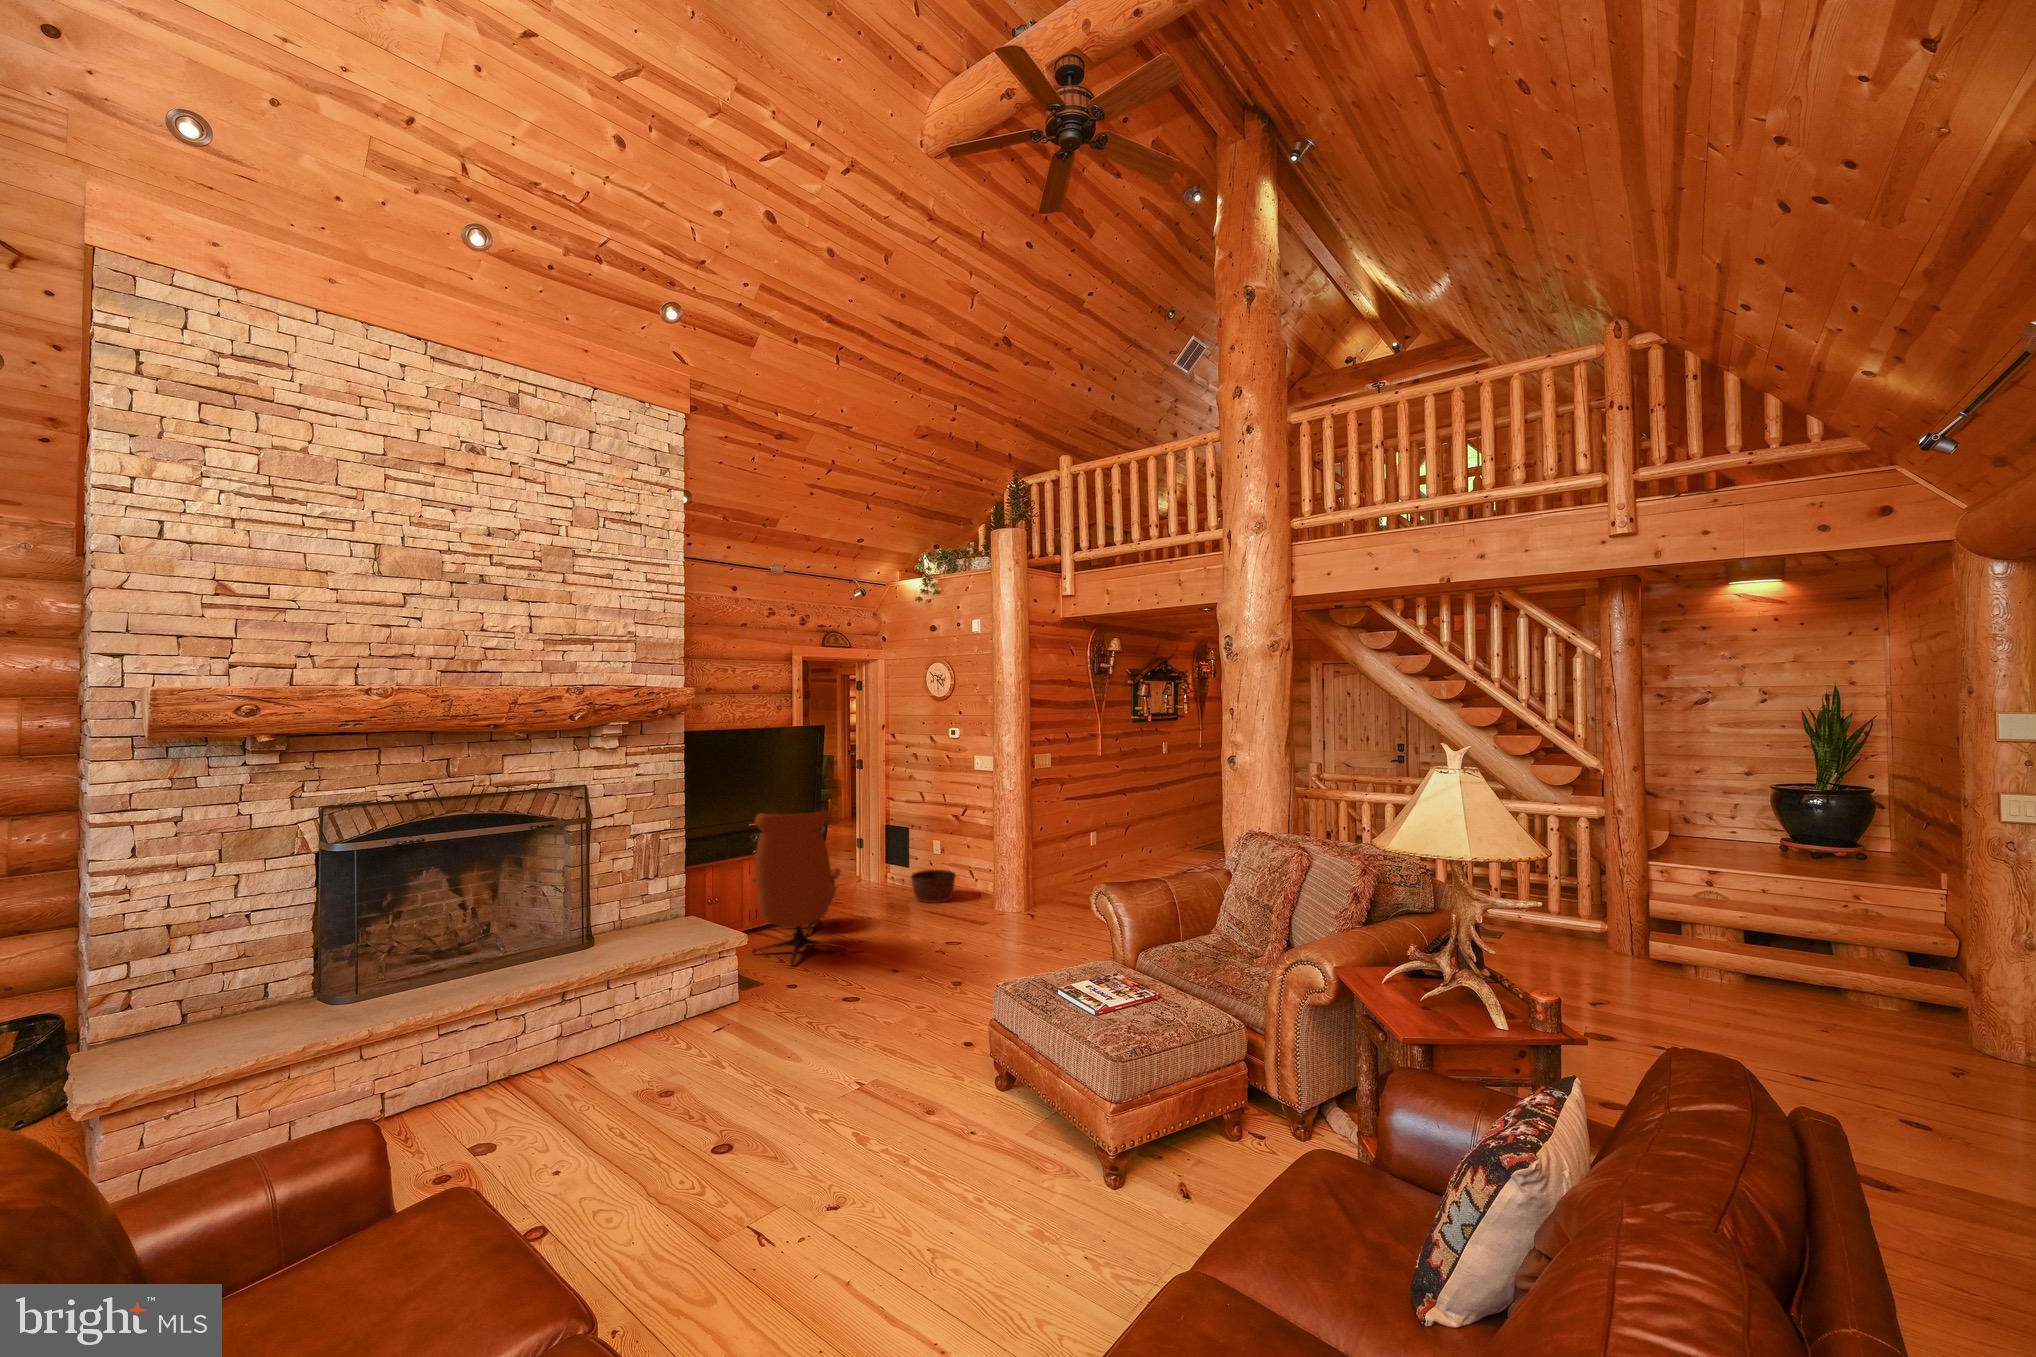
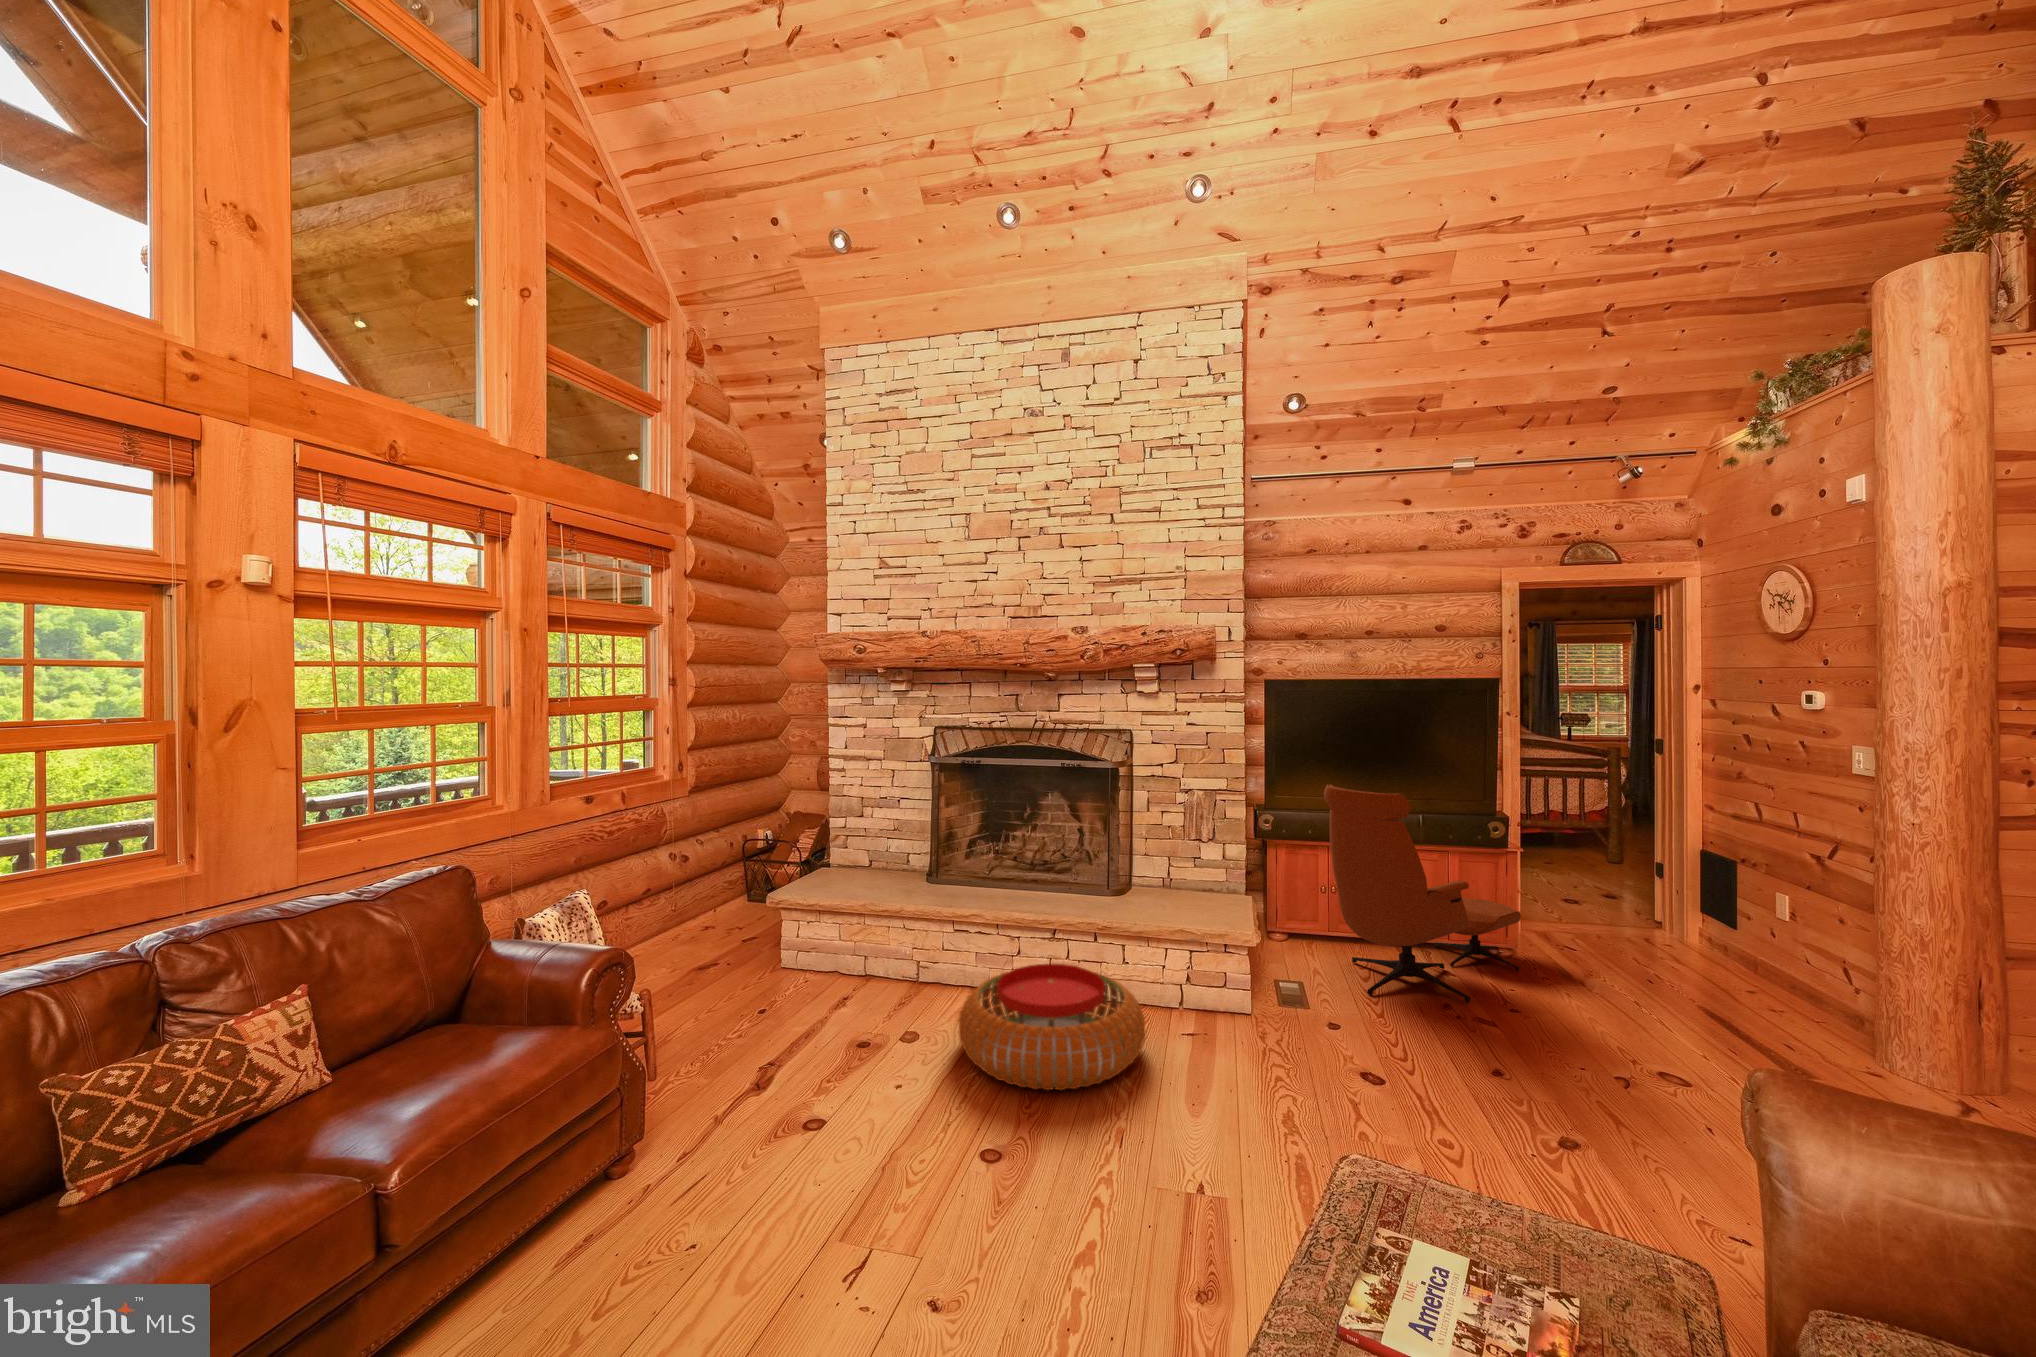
basket: present [911,870,956,903] -> none [1701,930,1808,997]
pouf: none [560,1003,746,1118] -> present [958,964,1145,1090]

